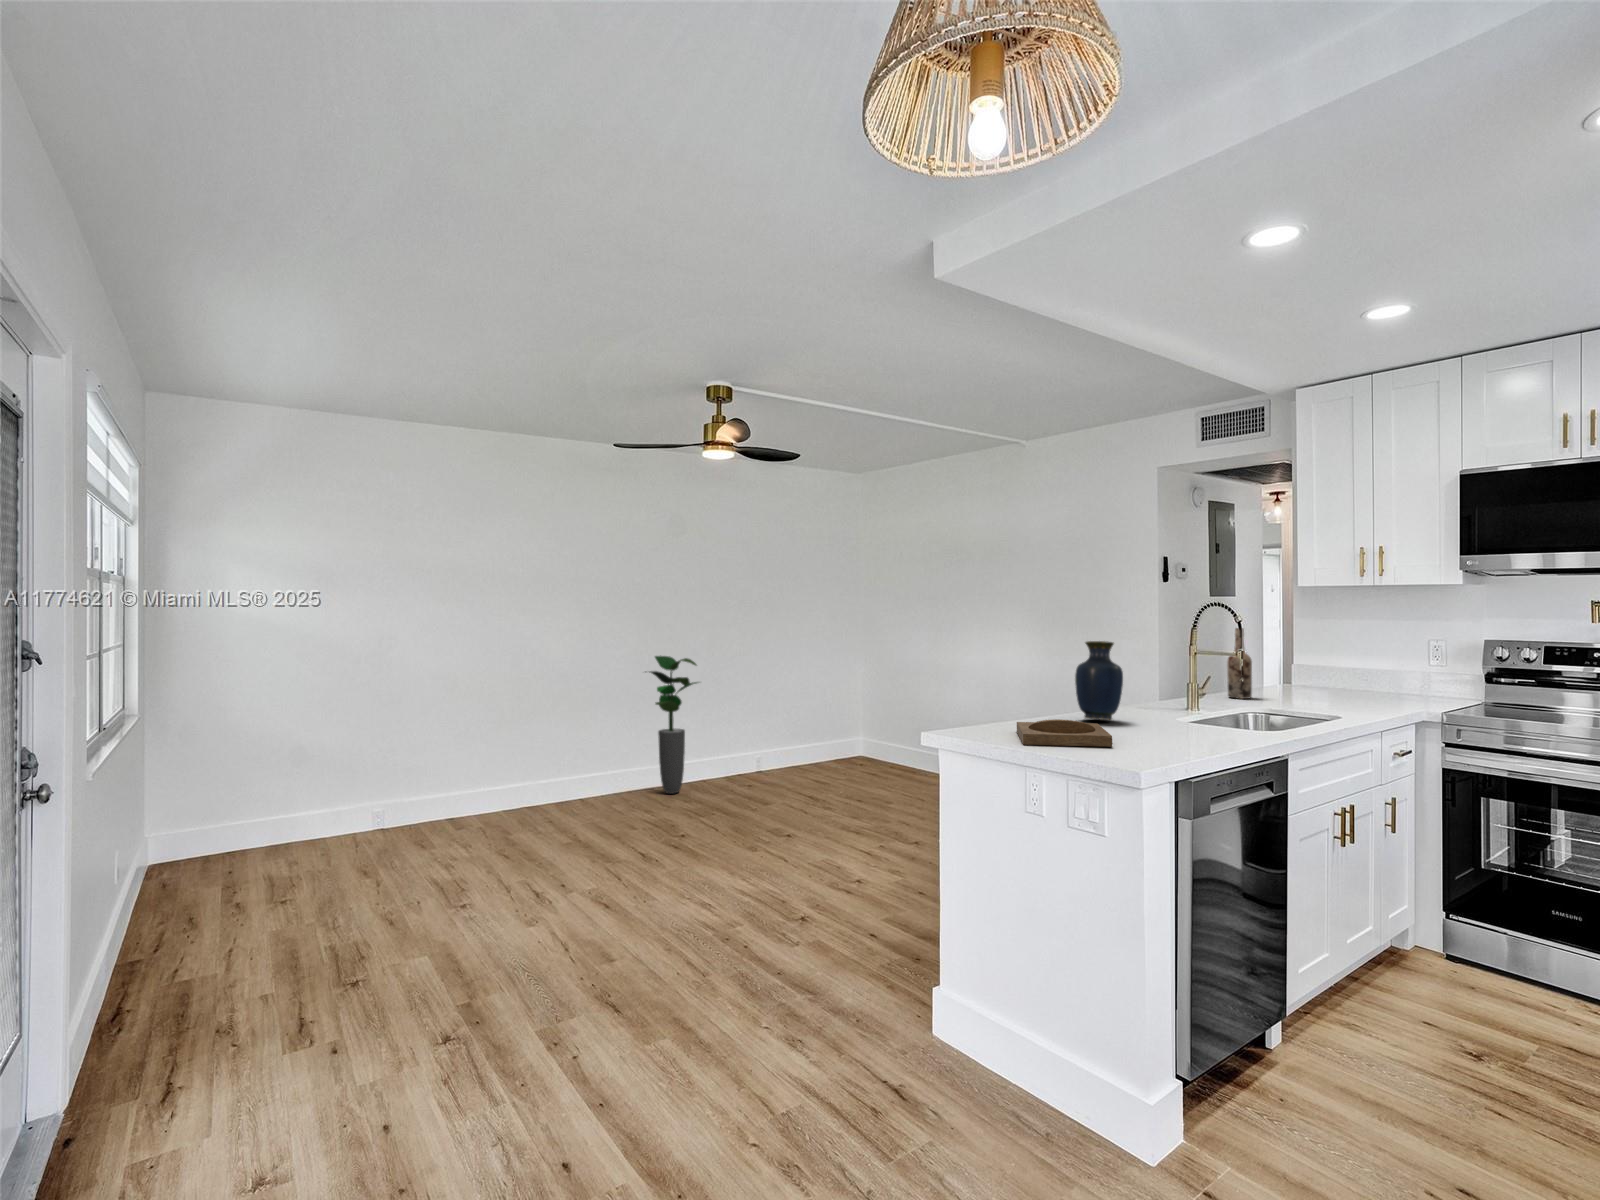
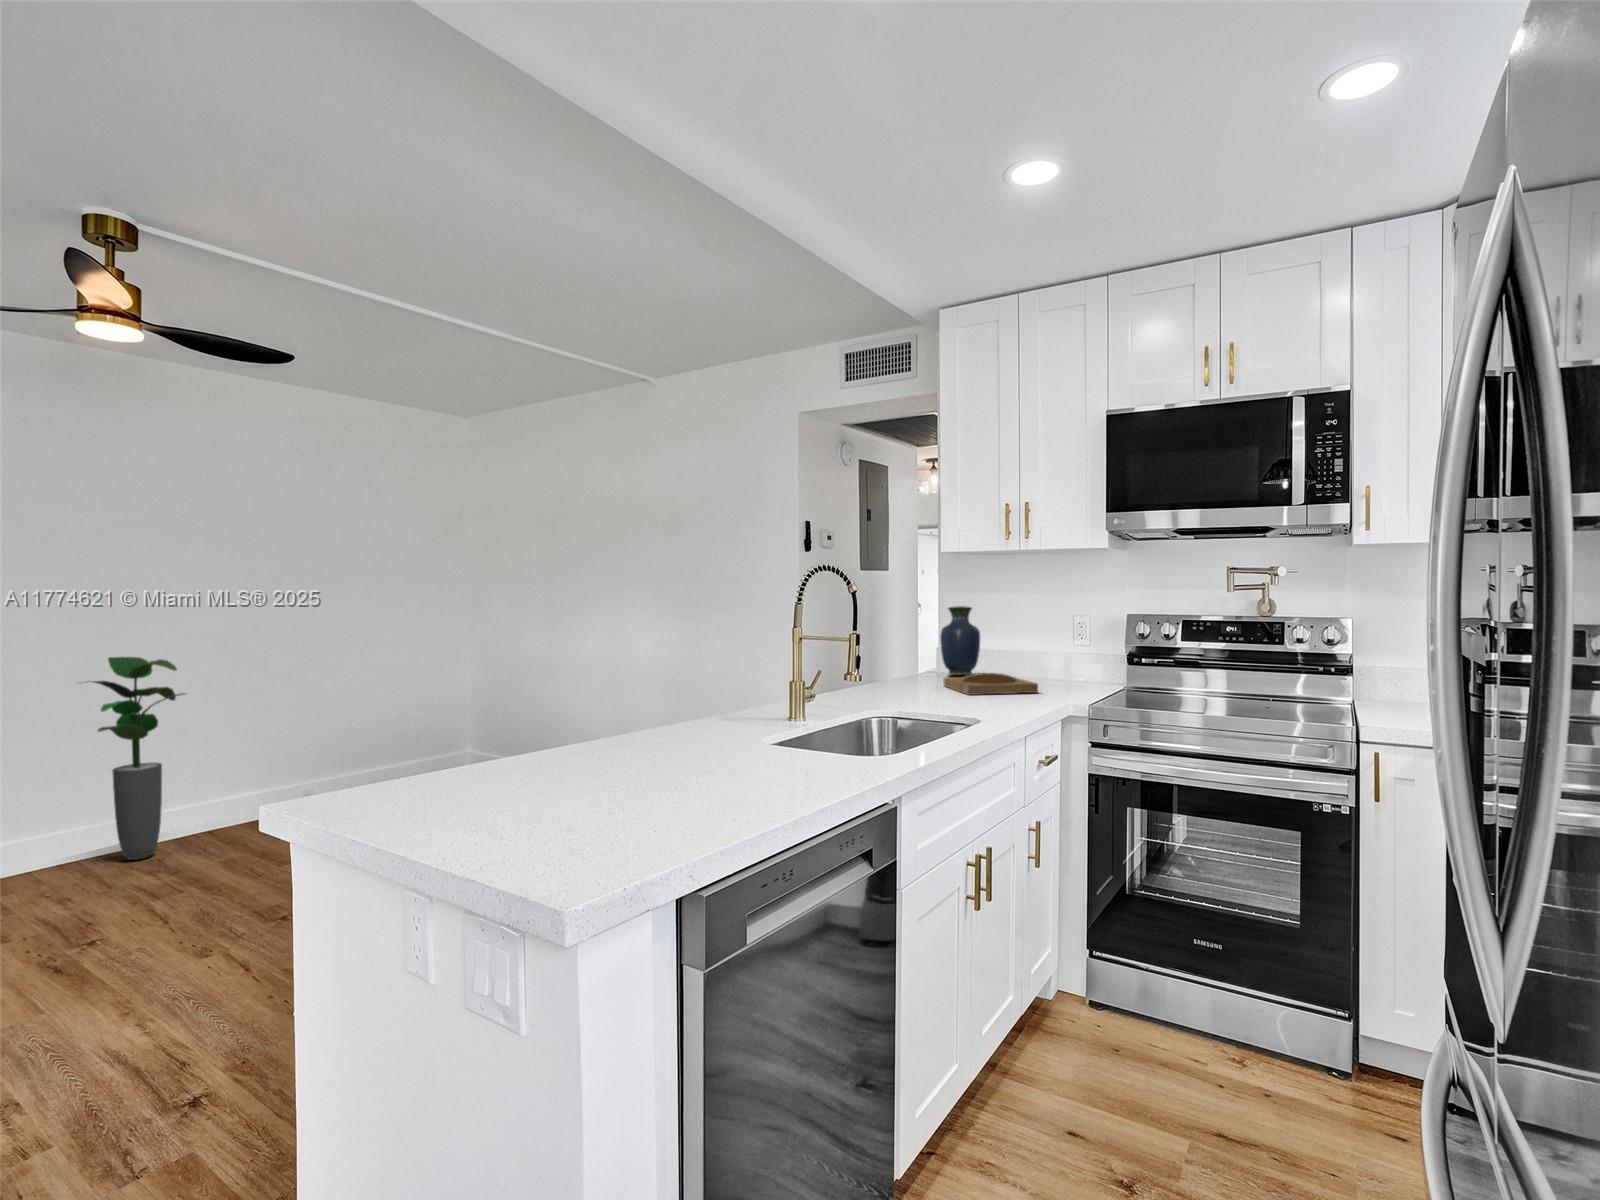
wine bottle: present [1227,628,1252,699] -> none [853,604,881,696]
vase: present [1075,641,1123,720] -> present [940,606,980,675]
tray: present [1017,719,1112,747] -> present [943,673,1038,695]

